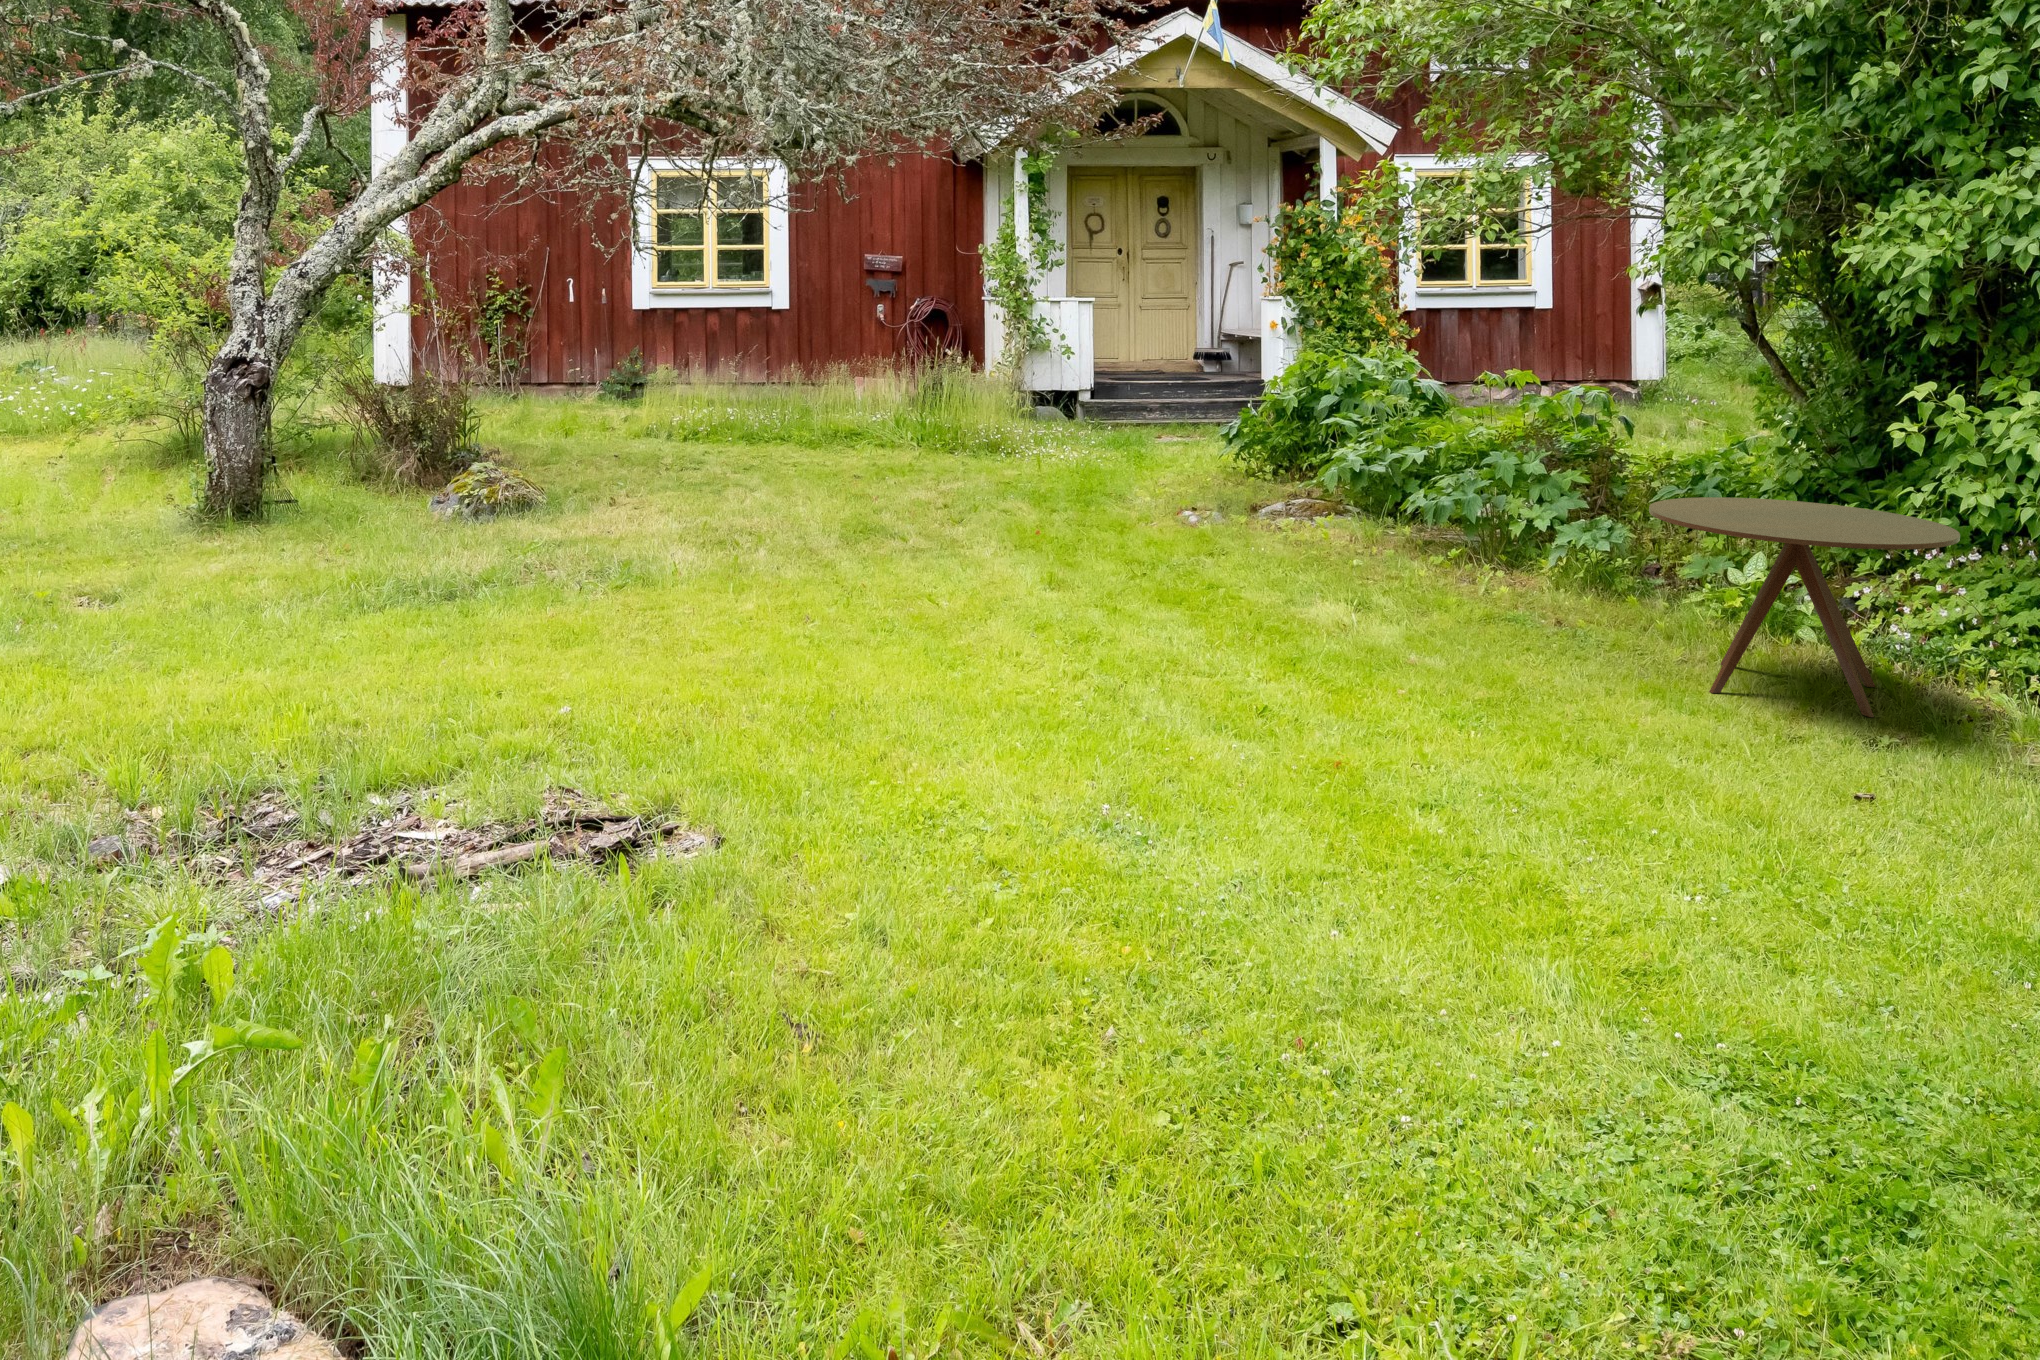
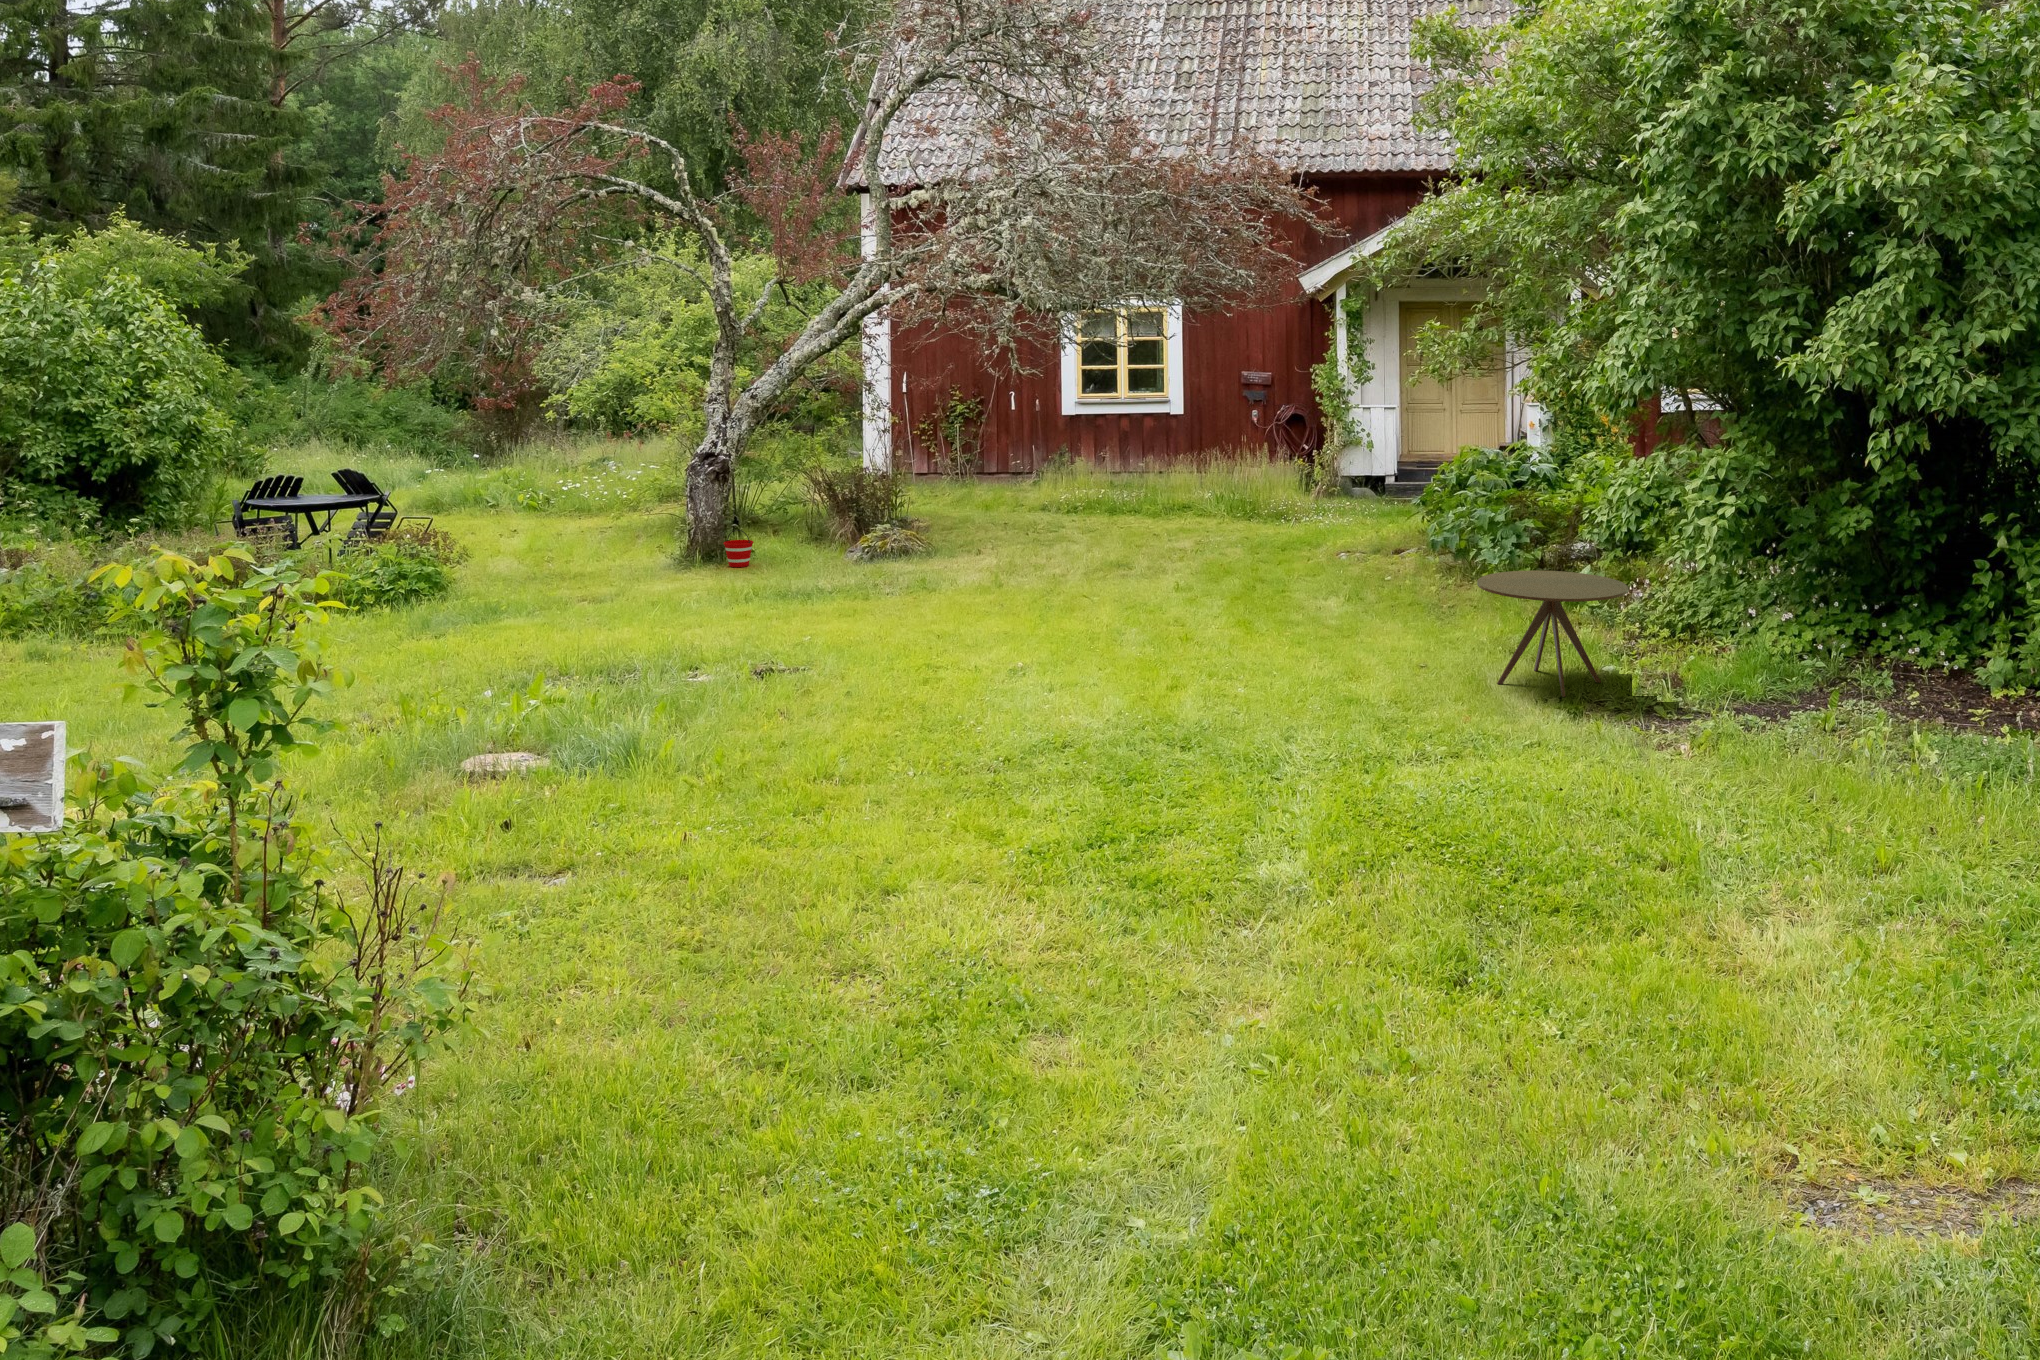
bucket: none [260,459,303,514] -> present [723,530,754,567]

